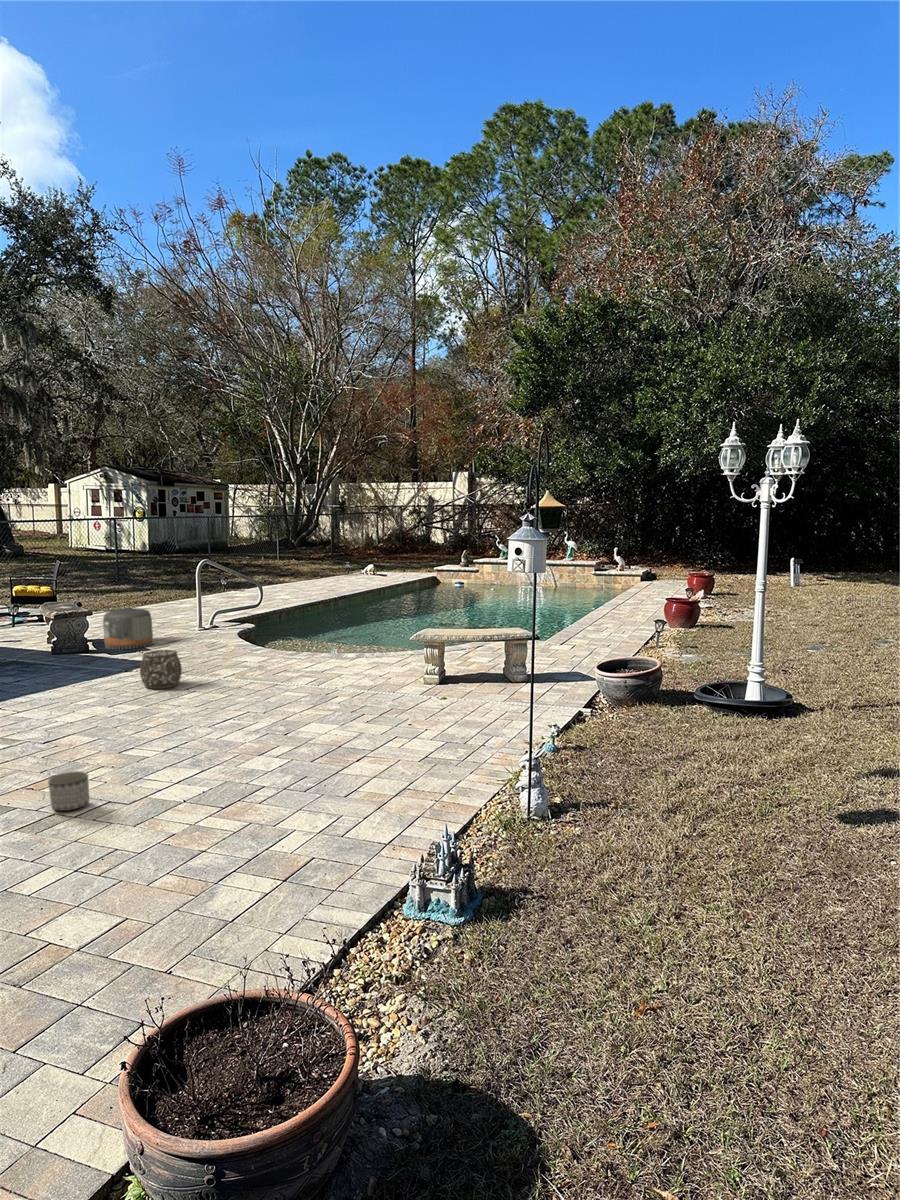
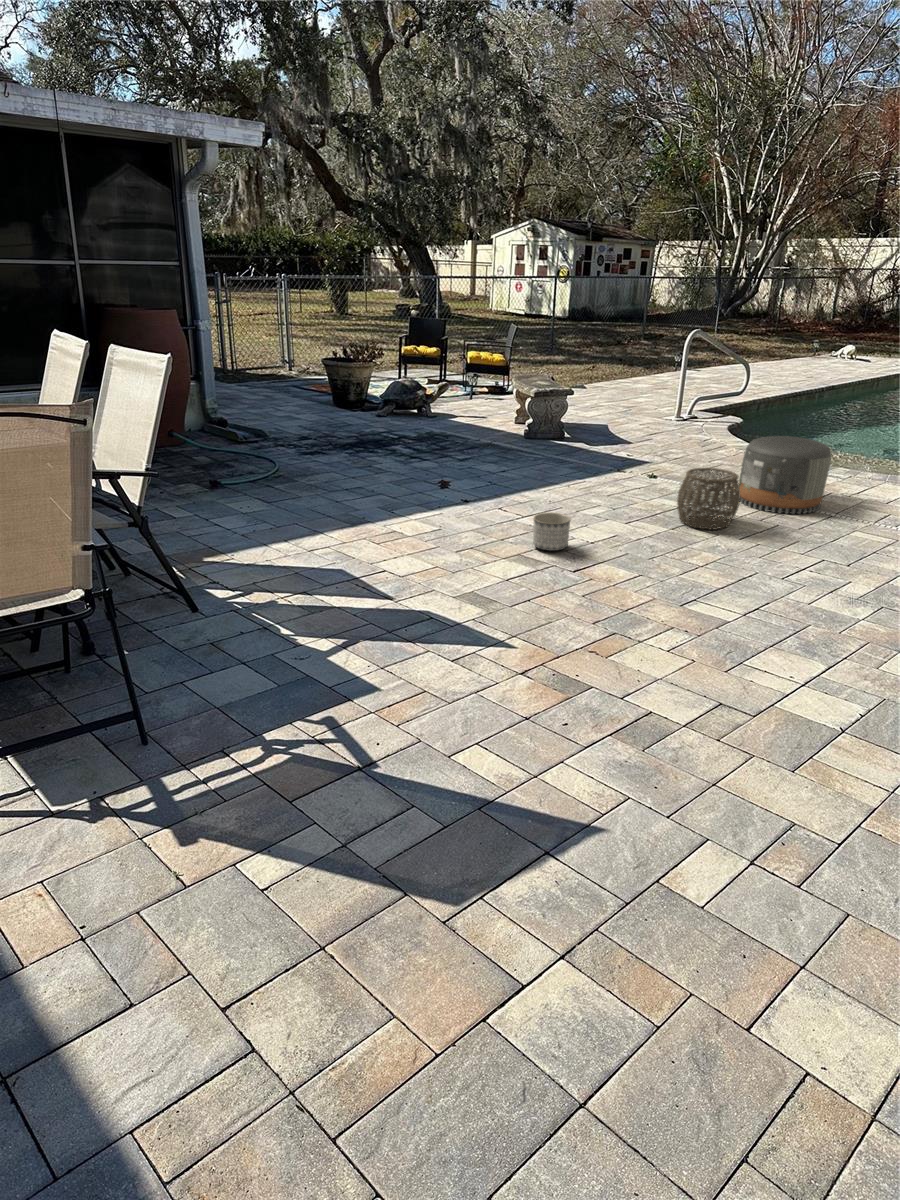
pouf: present [103,608,153,649] -> present [739,436,831,514]
planter: present [48,771,89,811] -> present [533,512,570,551]

